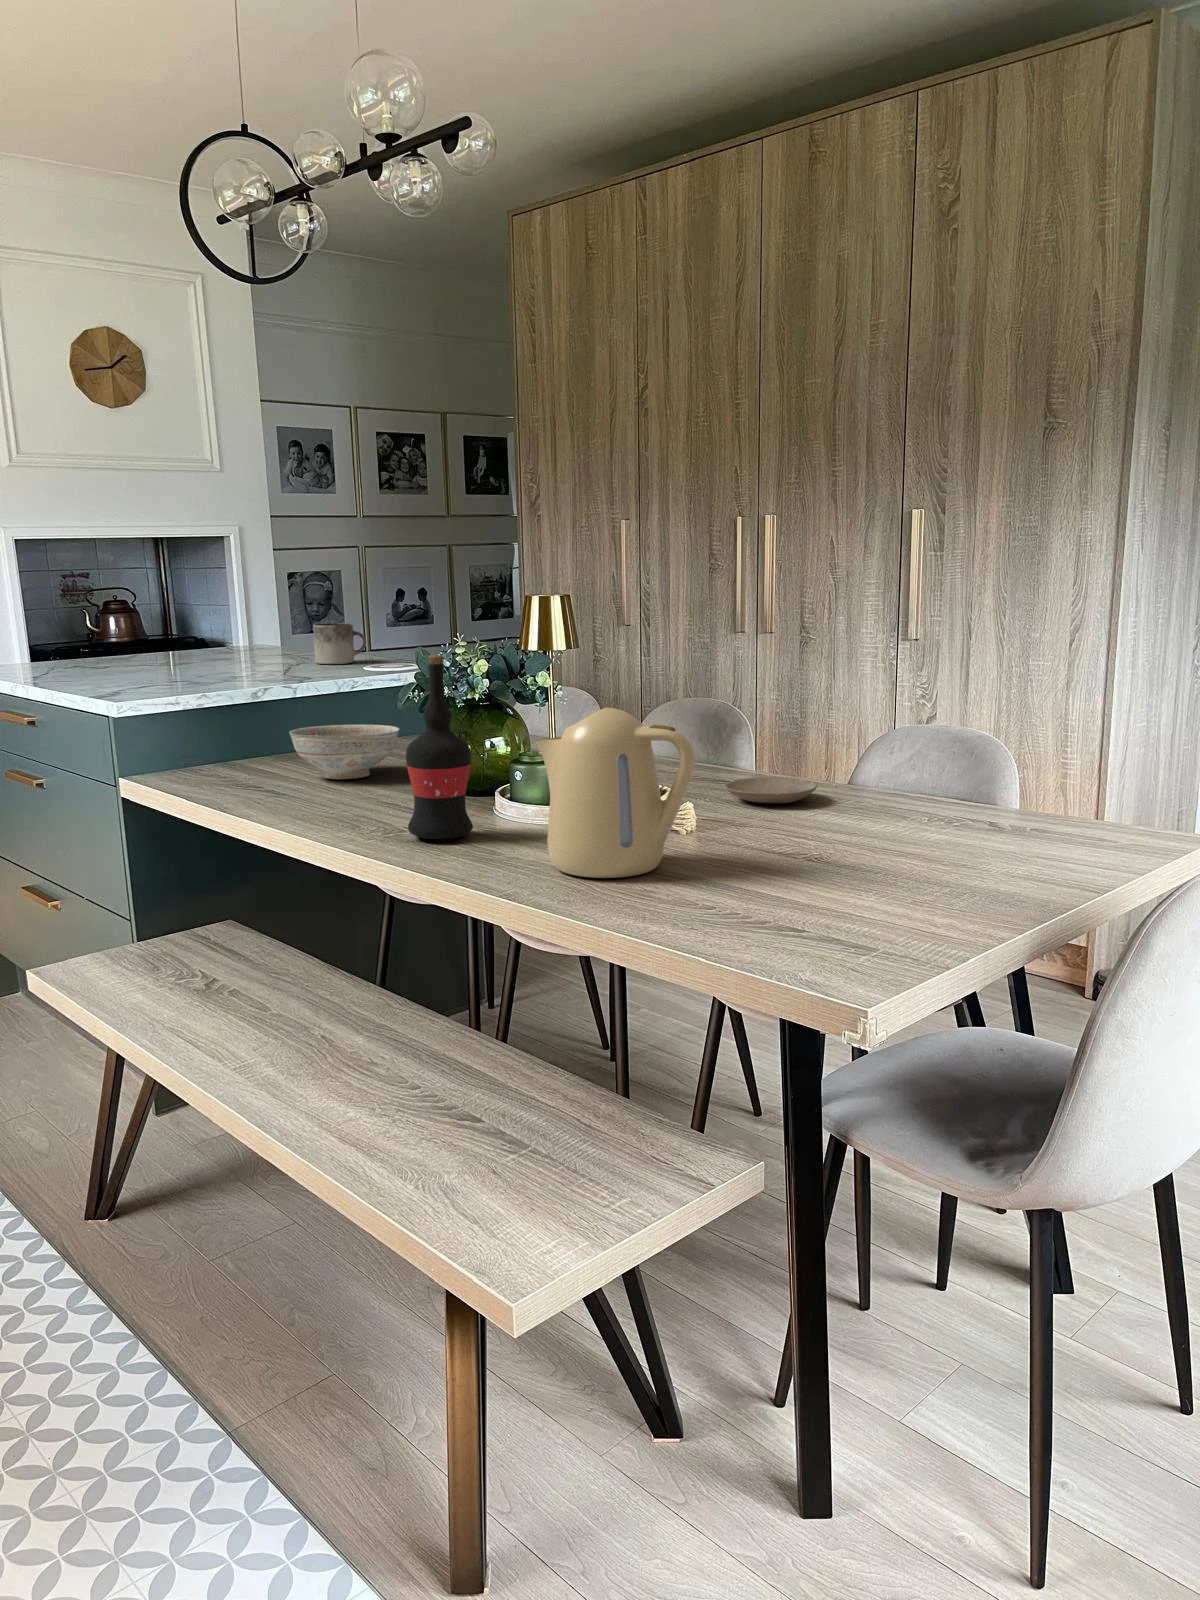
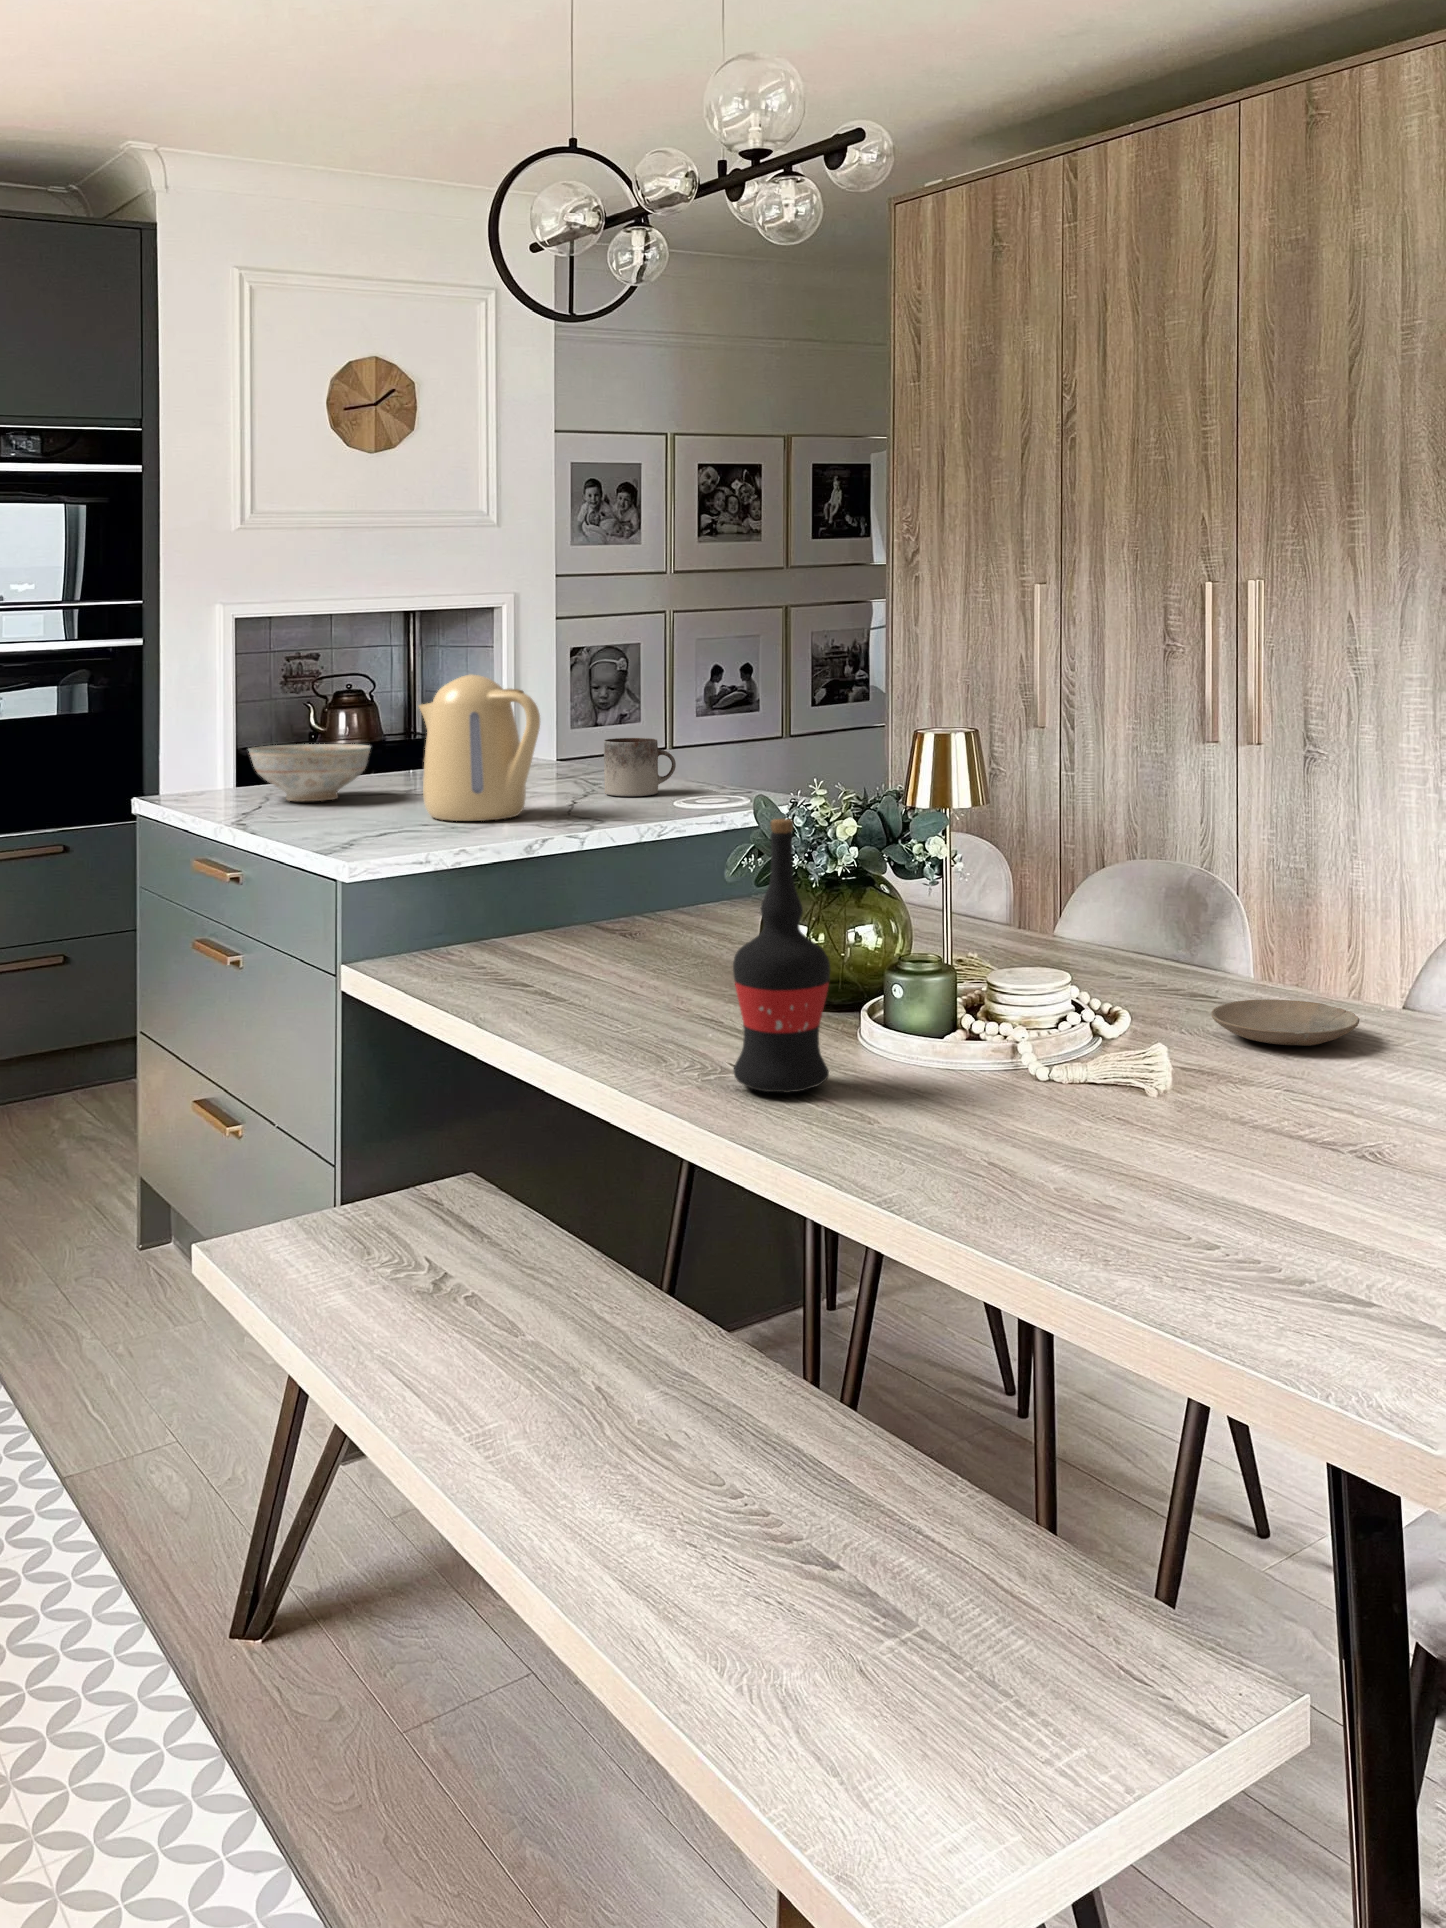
kettle: present [535,708,695,878] -> present [419,675,540,821]
decorative bowl: present [289,724,400,779] -> present [248,744,371,801]

